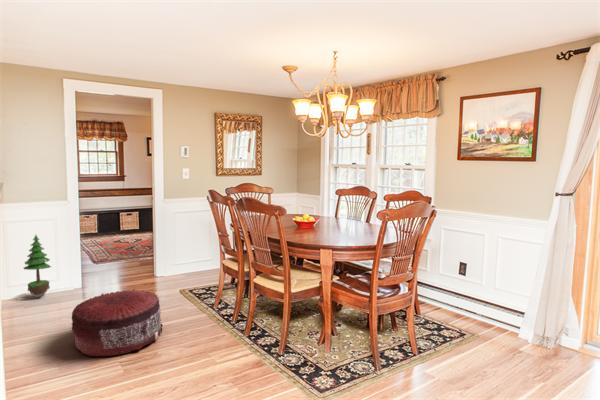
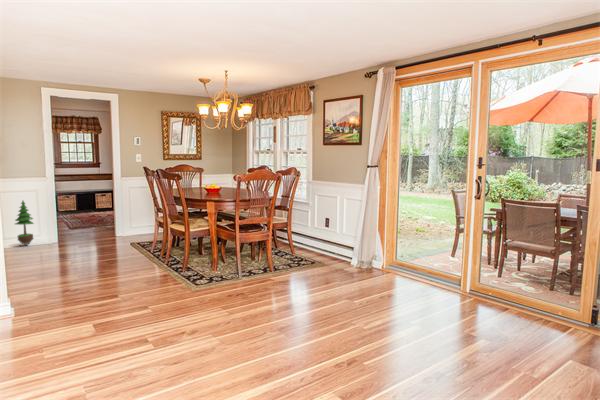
pouf: present [72,289,163,357] -> none [45,233,109,270]

